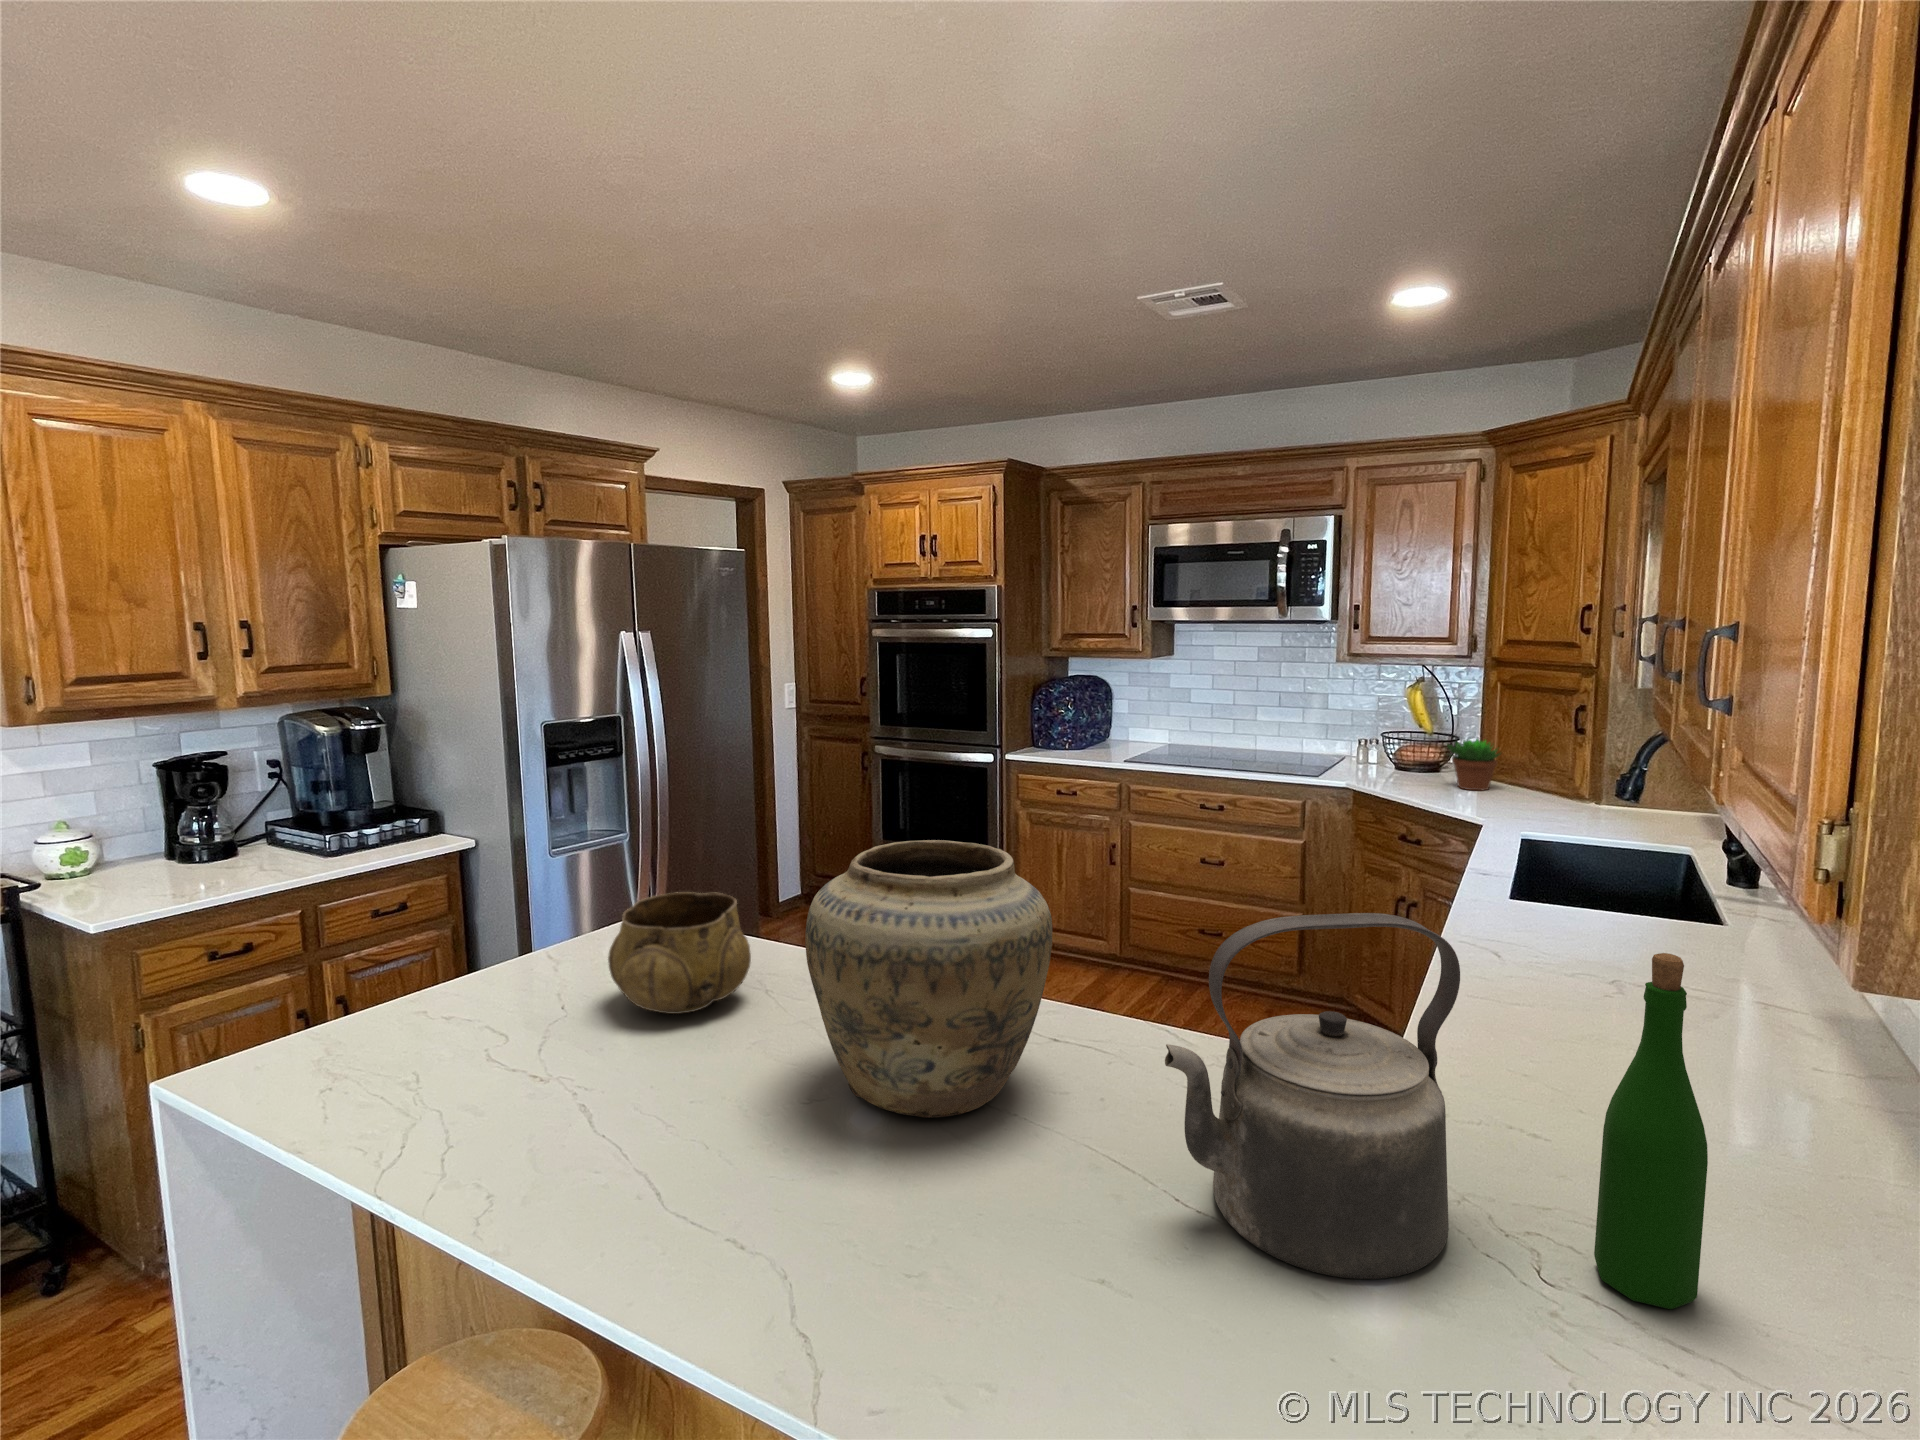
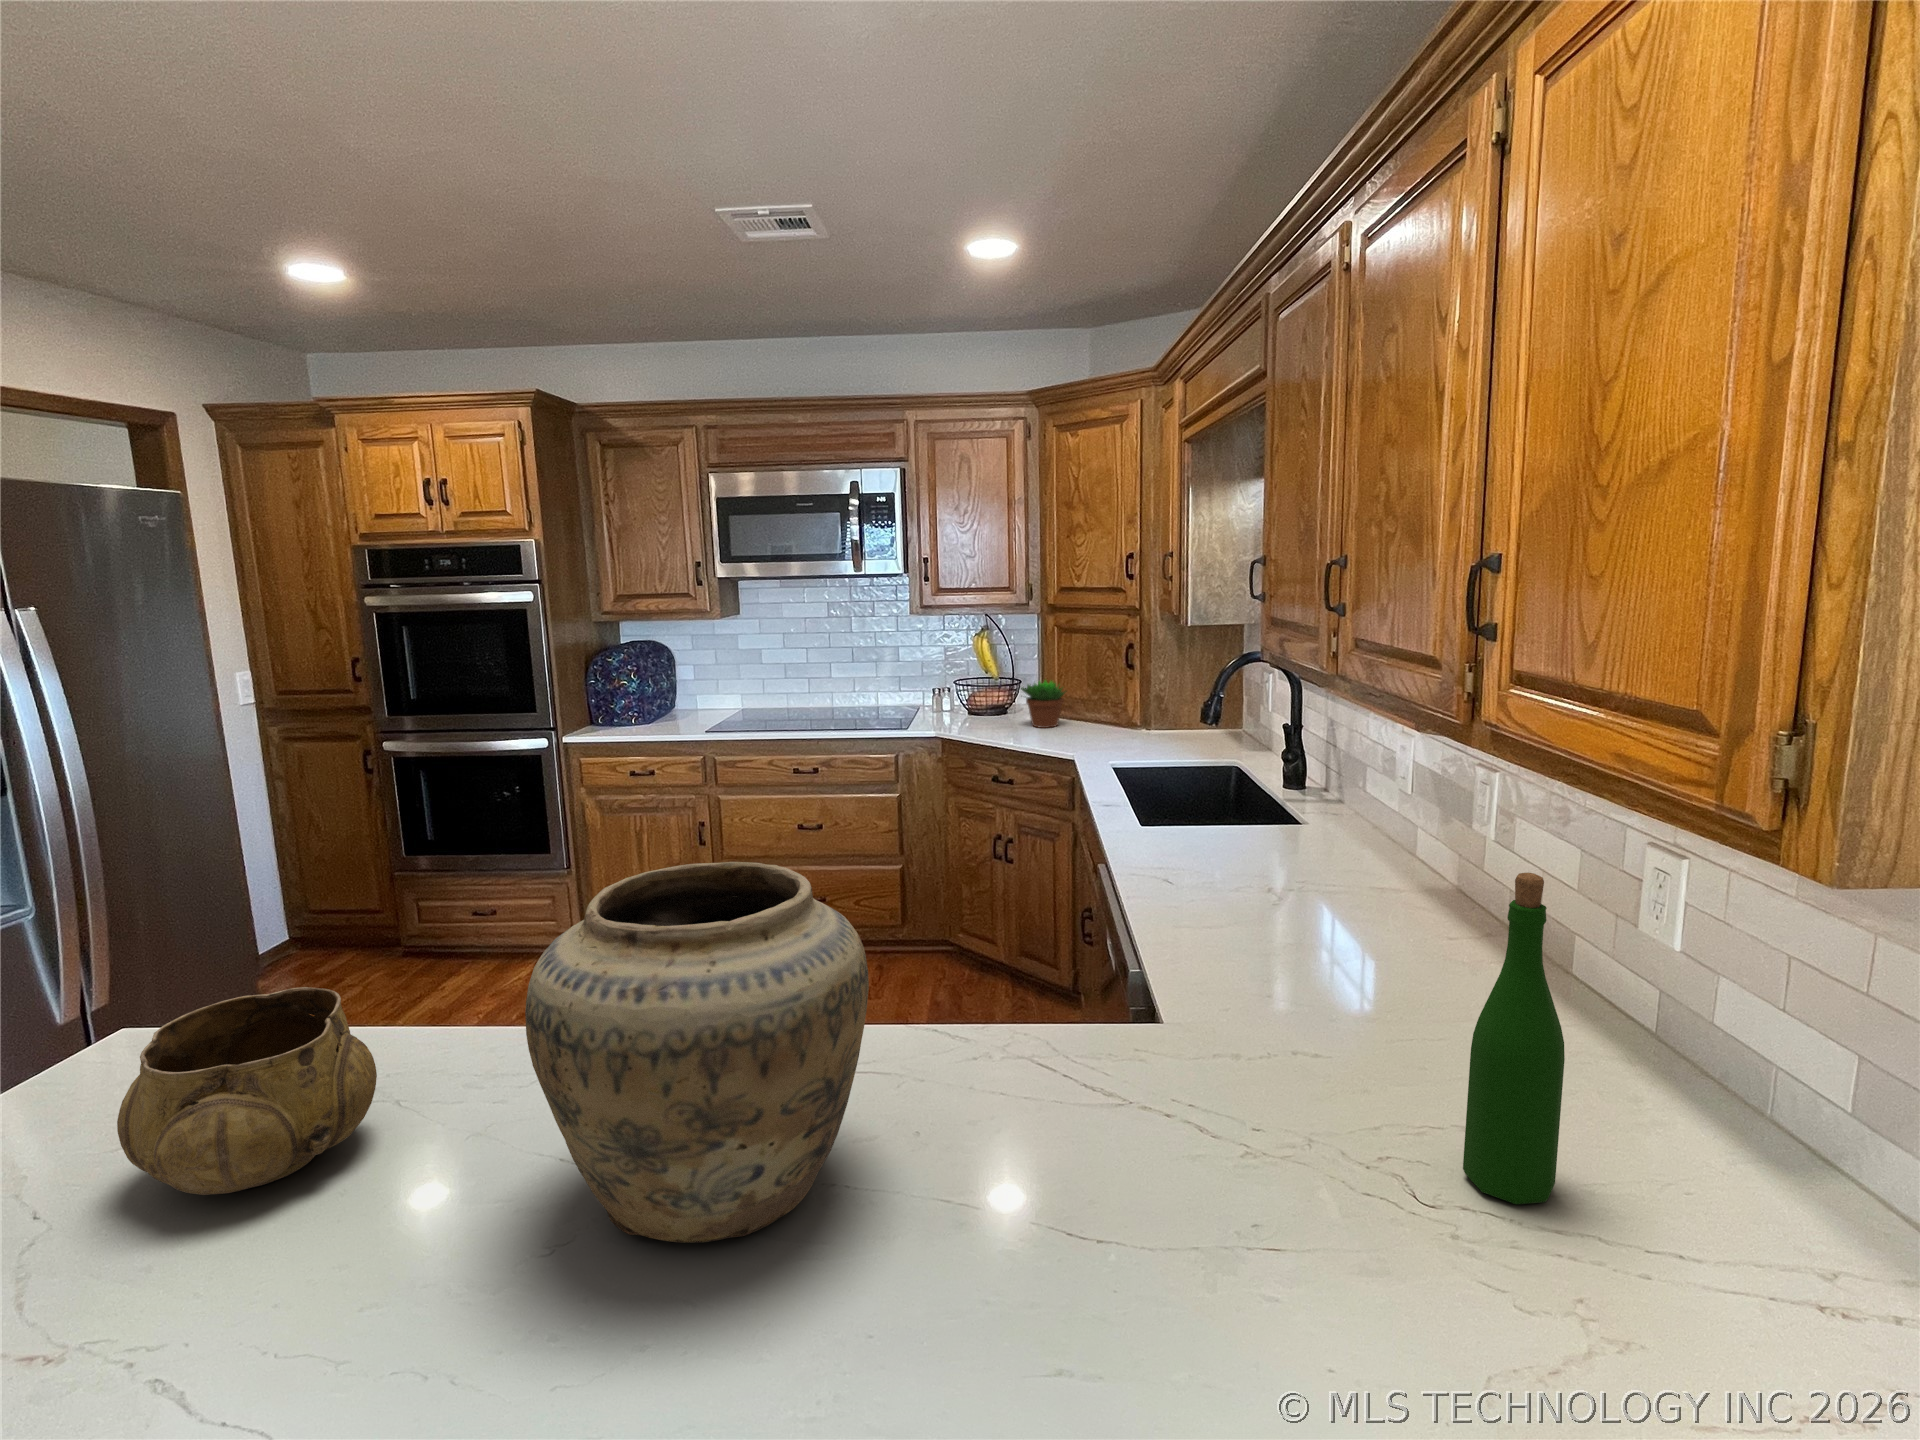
kettle: present [1165,913,1460,1279] -> none [1089,875,1359,1282]

